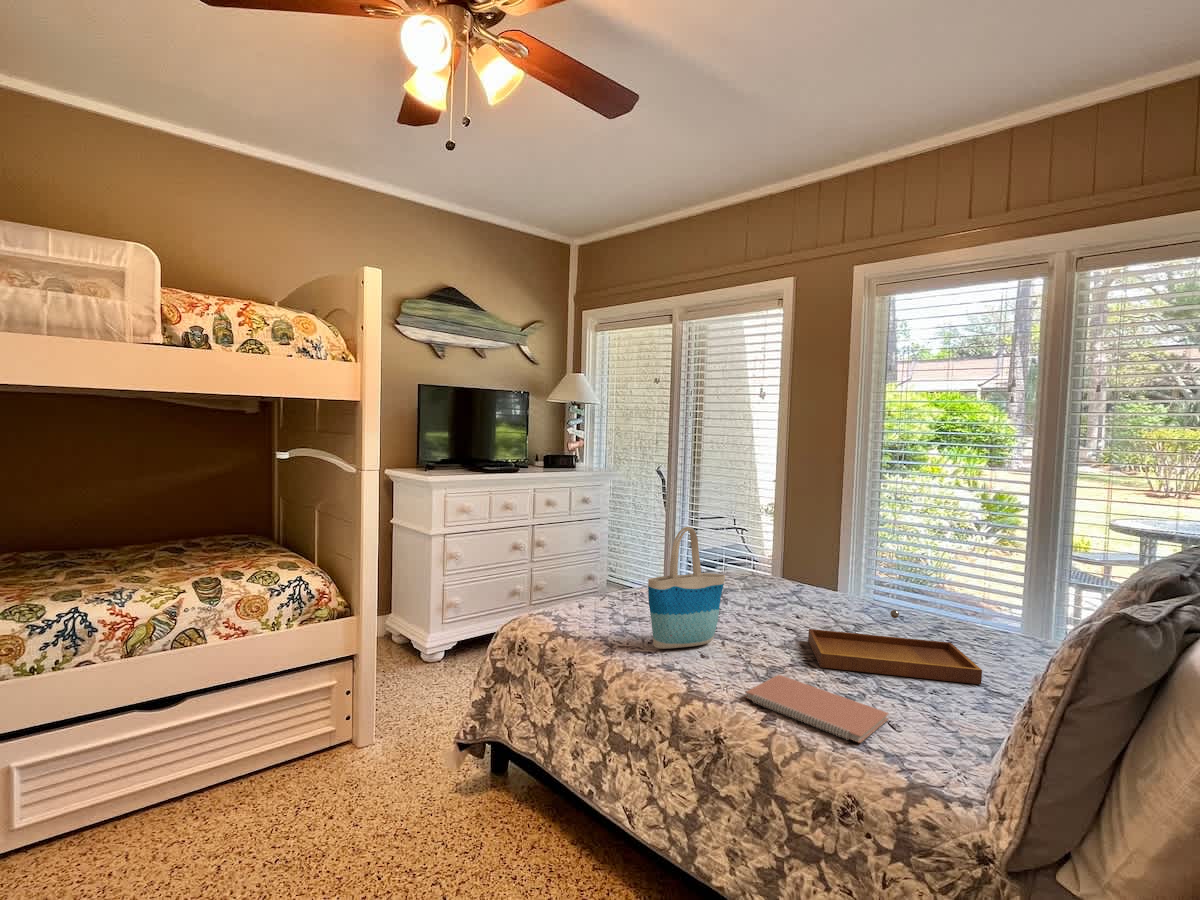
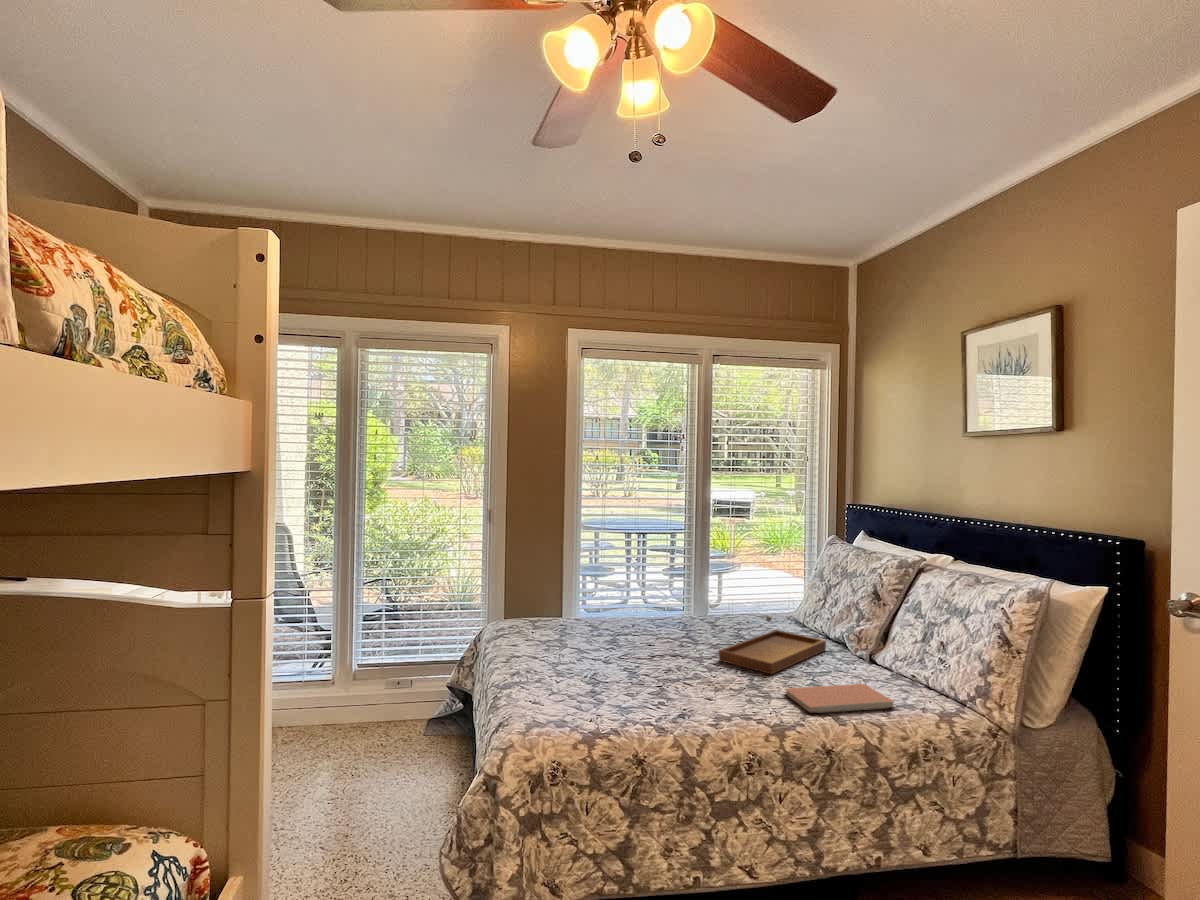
tote bag: present [648,527,725,649] -> none [680,583,706,708]

